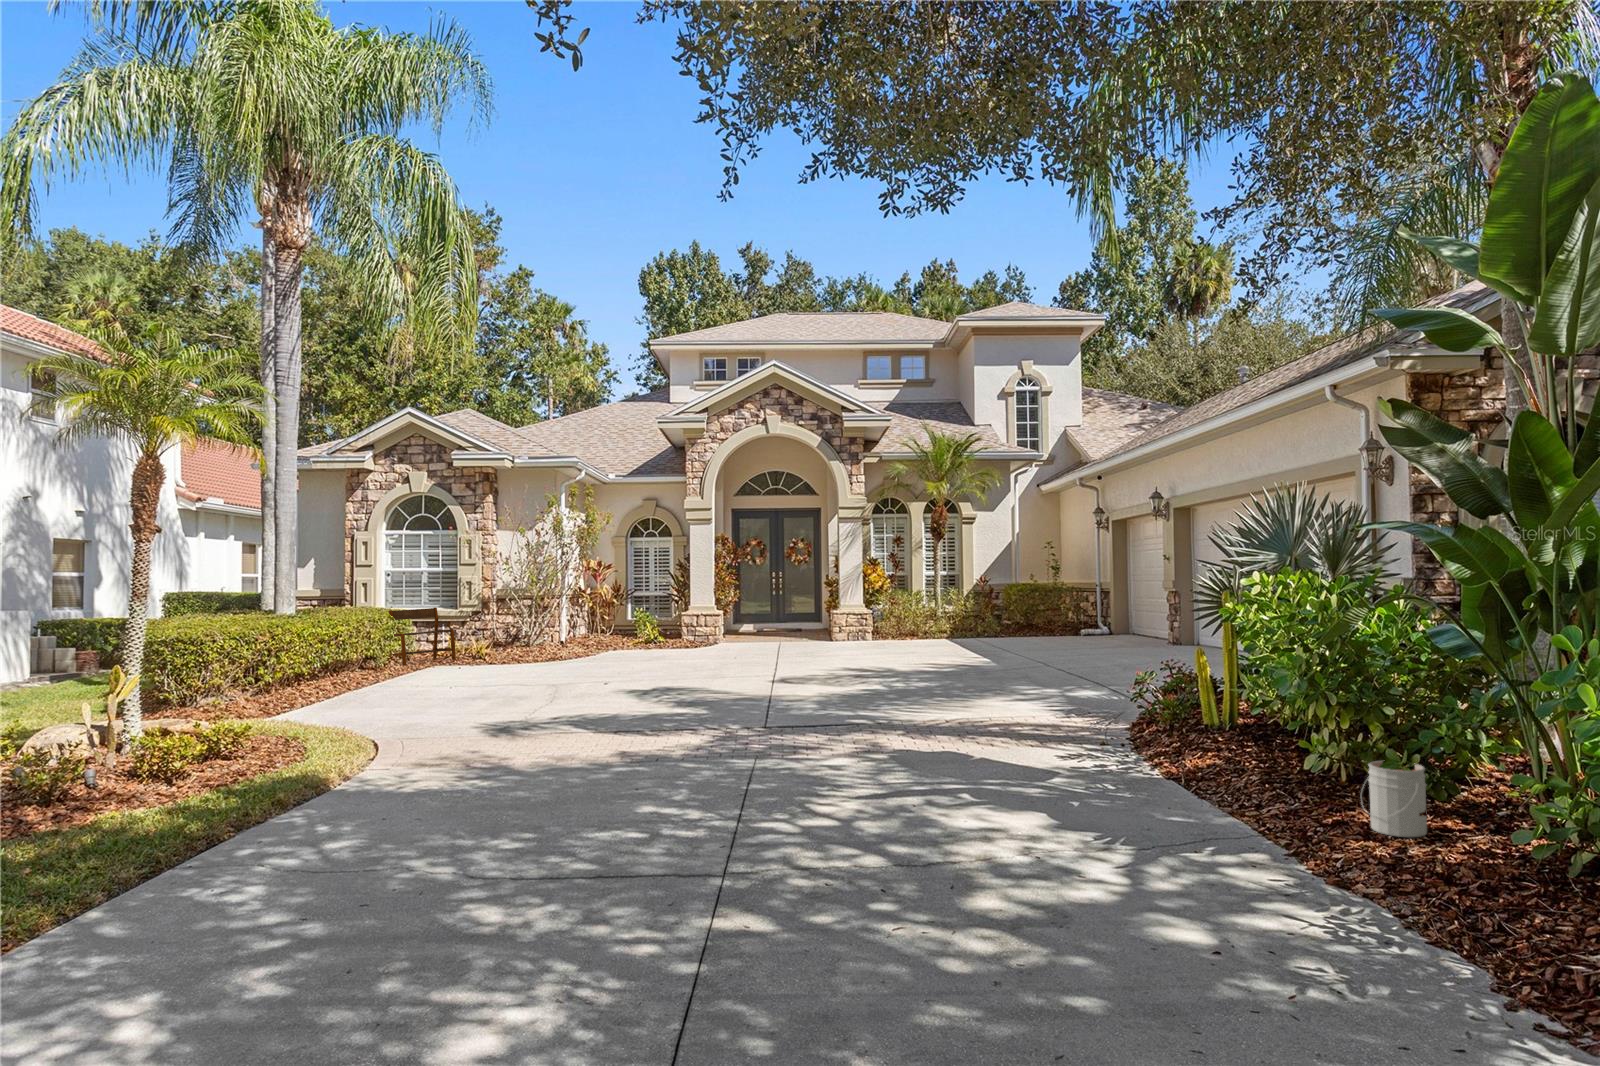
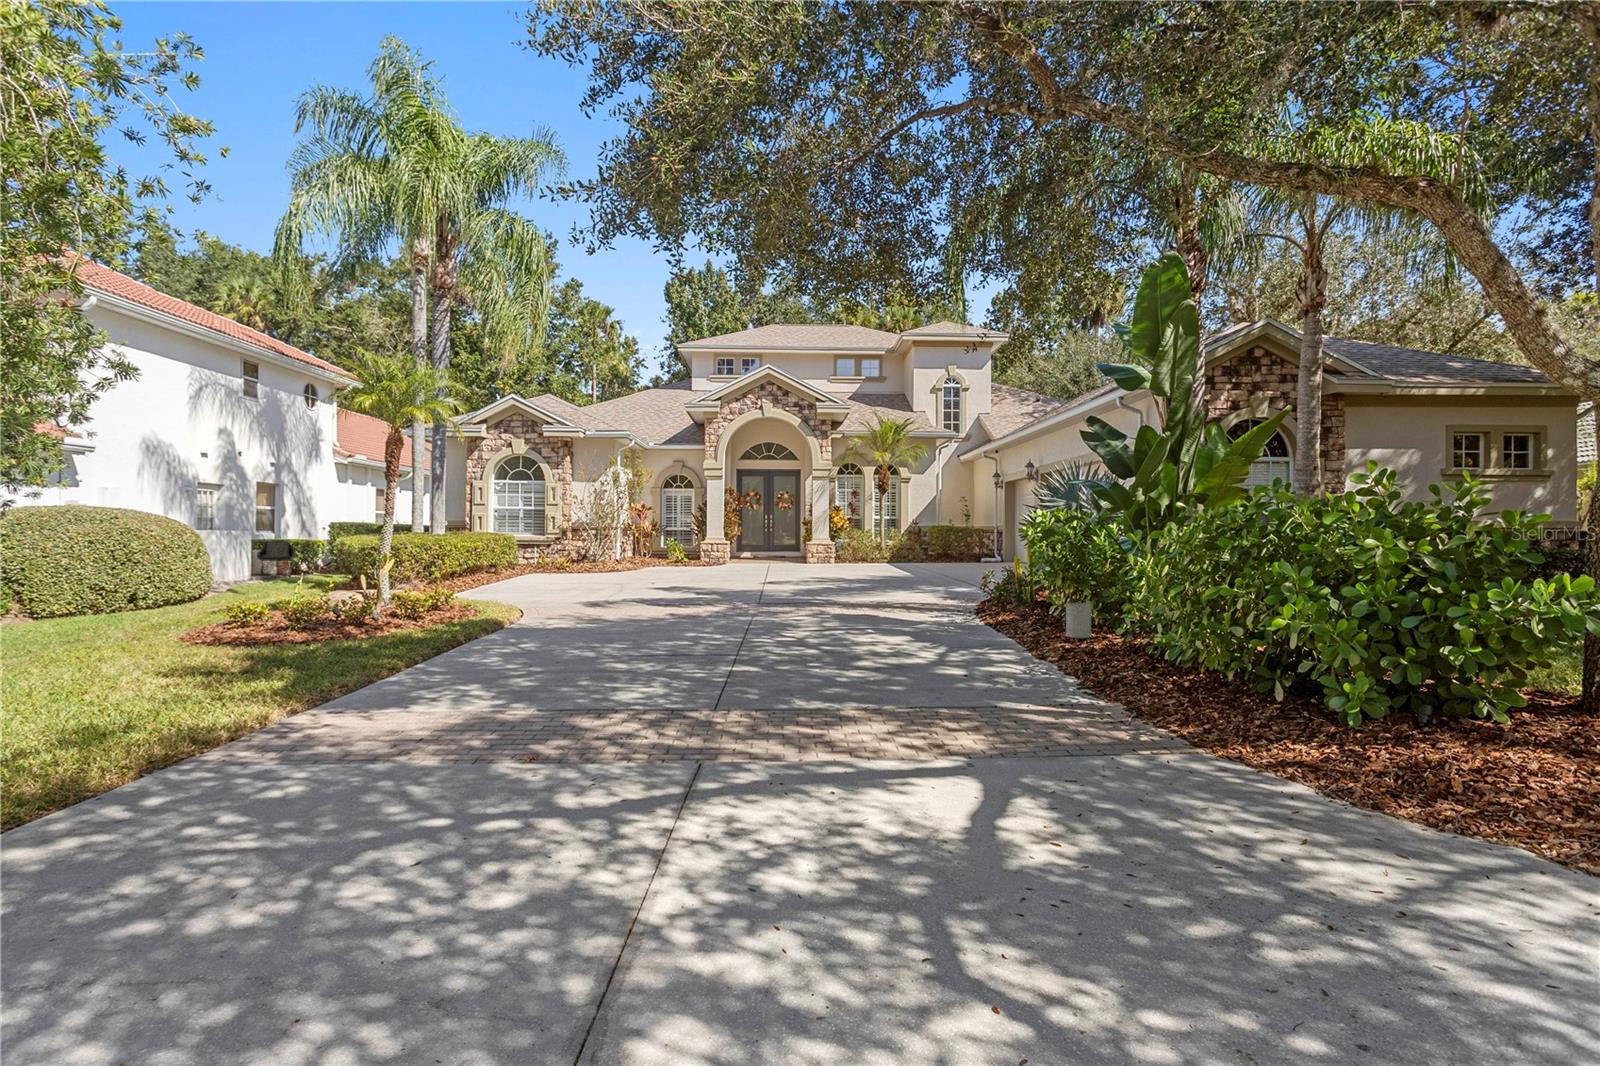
bench: present [389,607,456,665] -> none [502,534,548,572]
lounge chair: none [19,624,81,680] -> present [257,540,295,576]
decorative plant: none [1199,685,1255,761] -> present [1008,574,1030,615]

